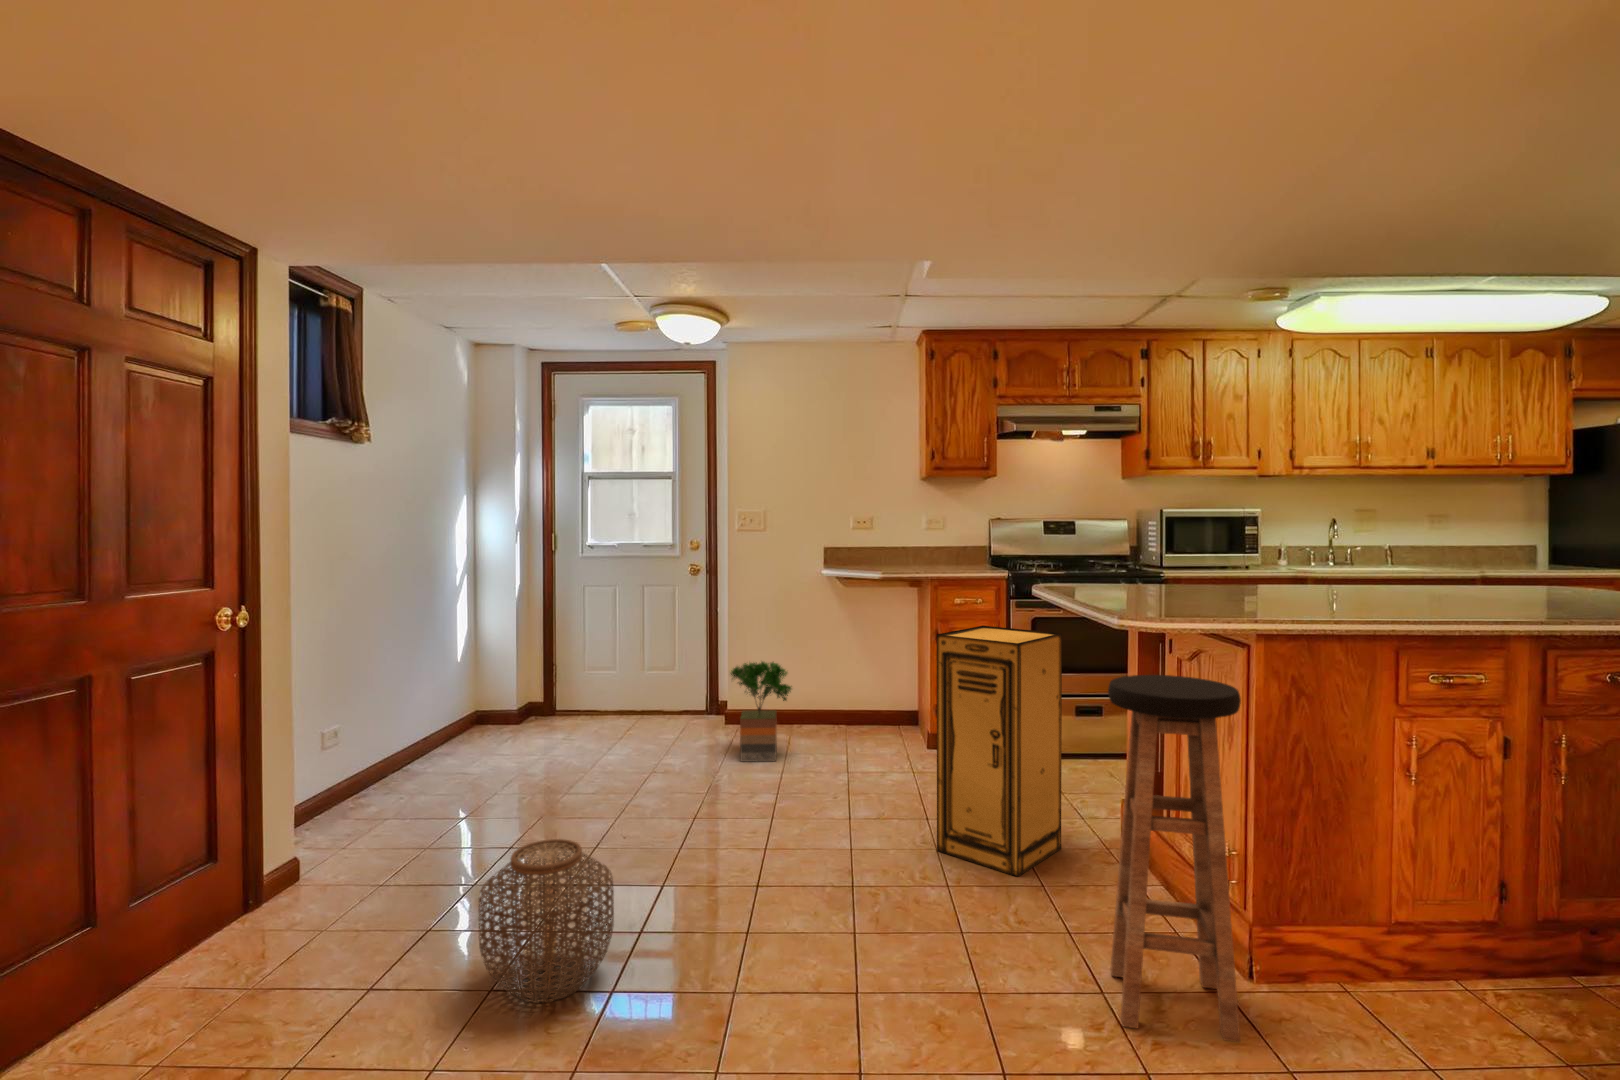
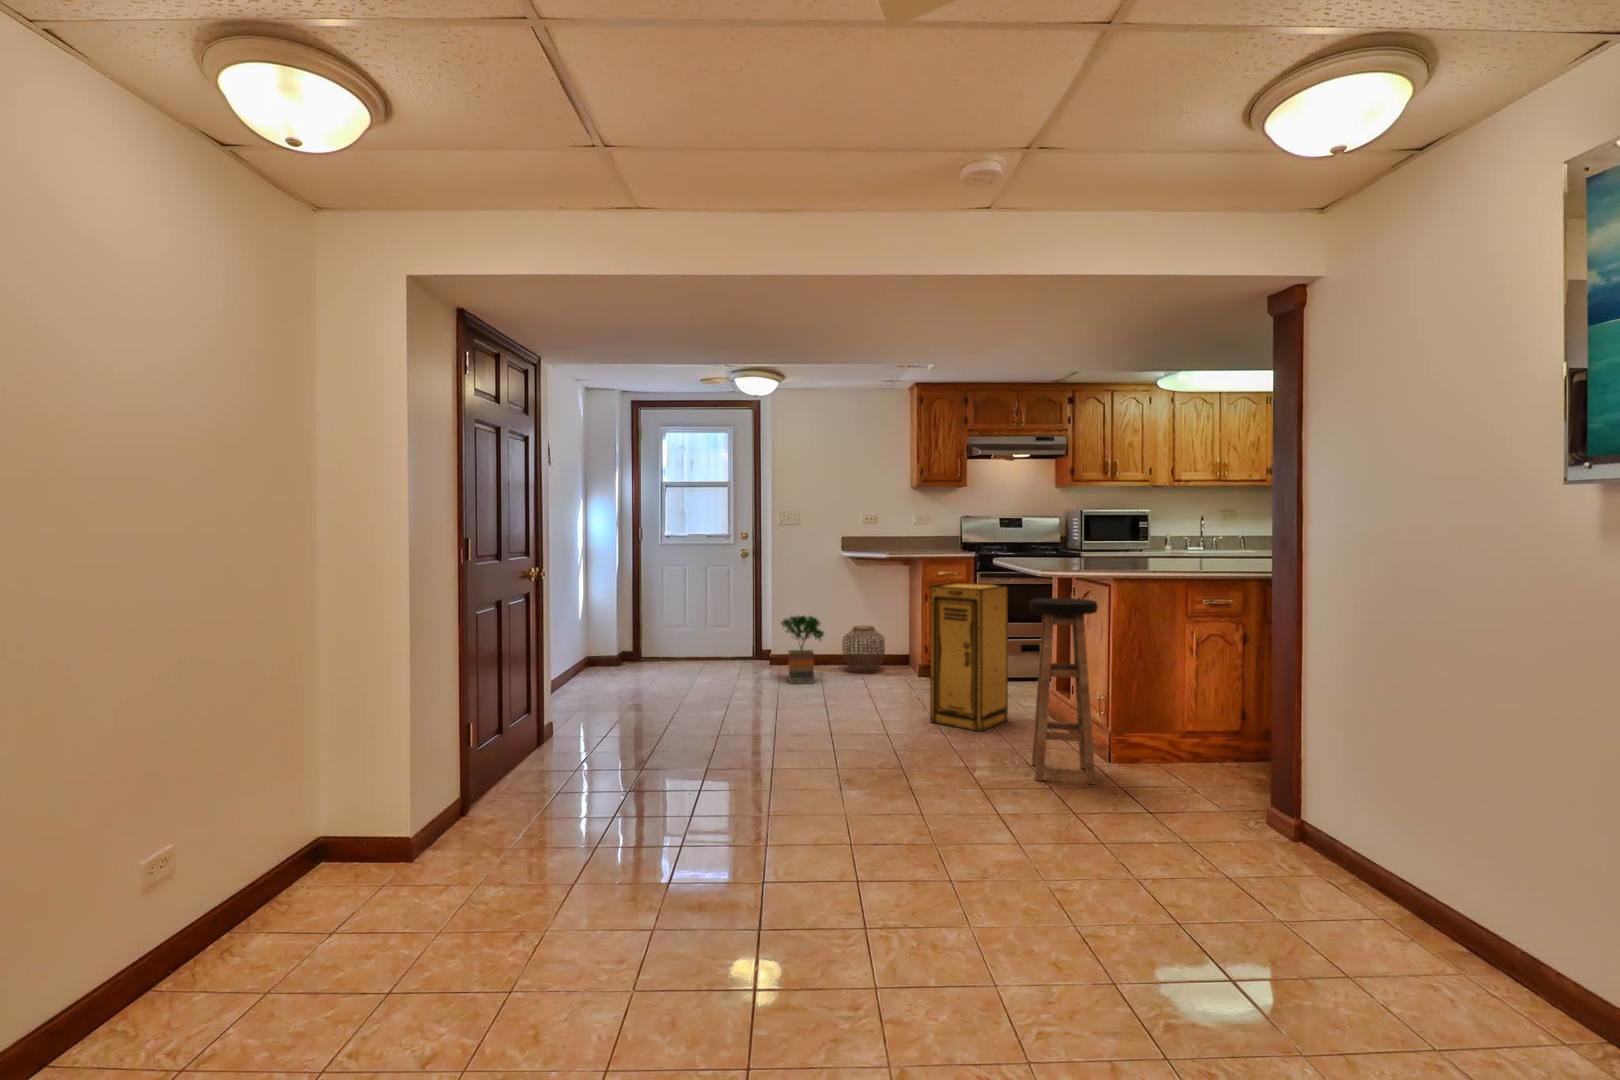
woven basket: present [478,839,614,1002] -> present [843,626,885,673]

